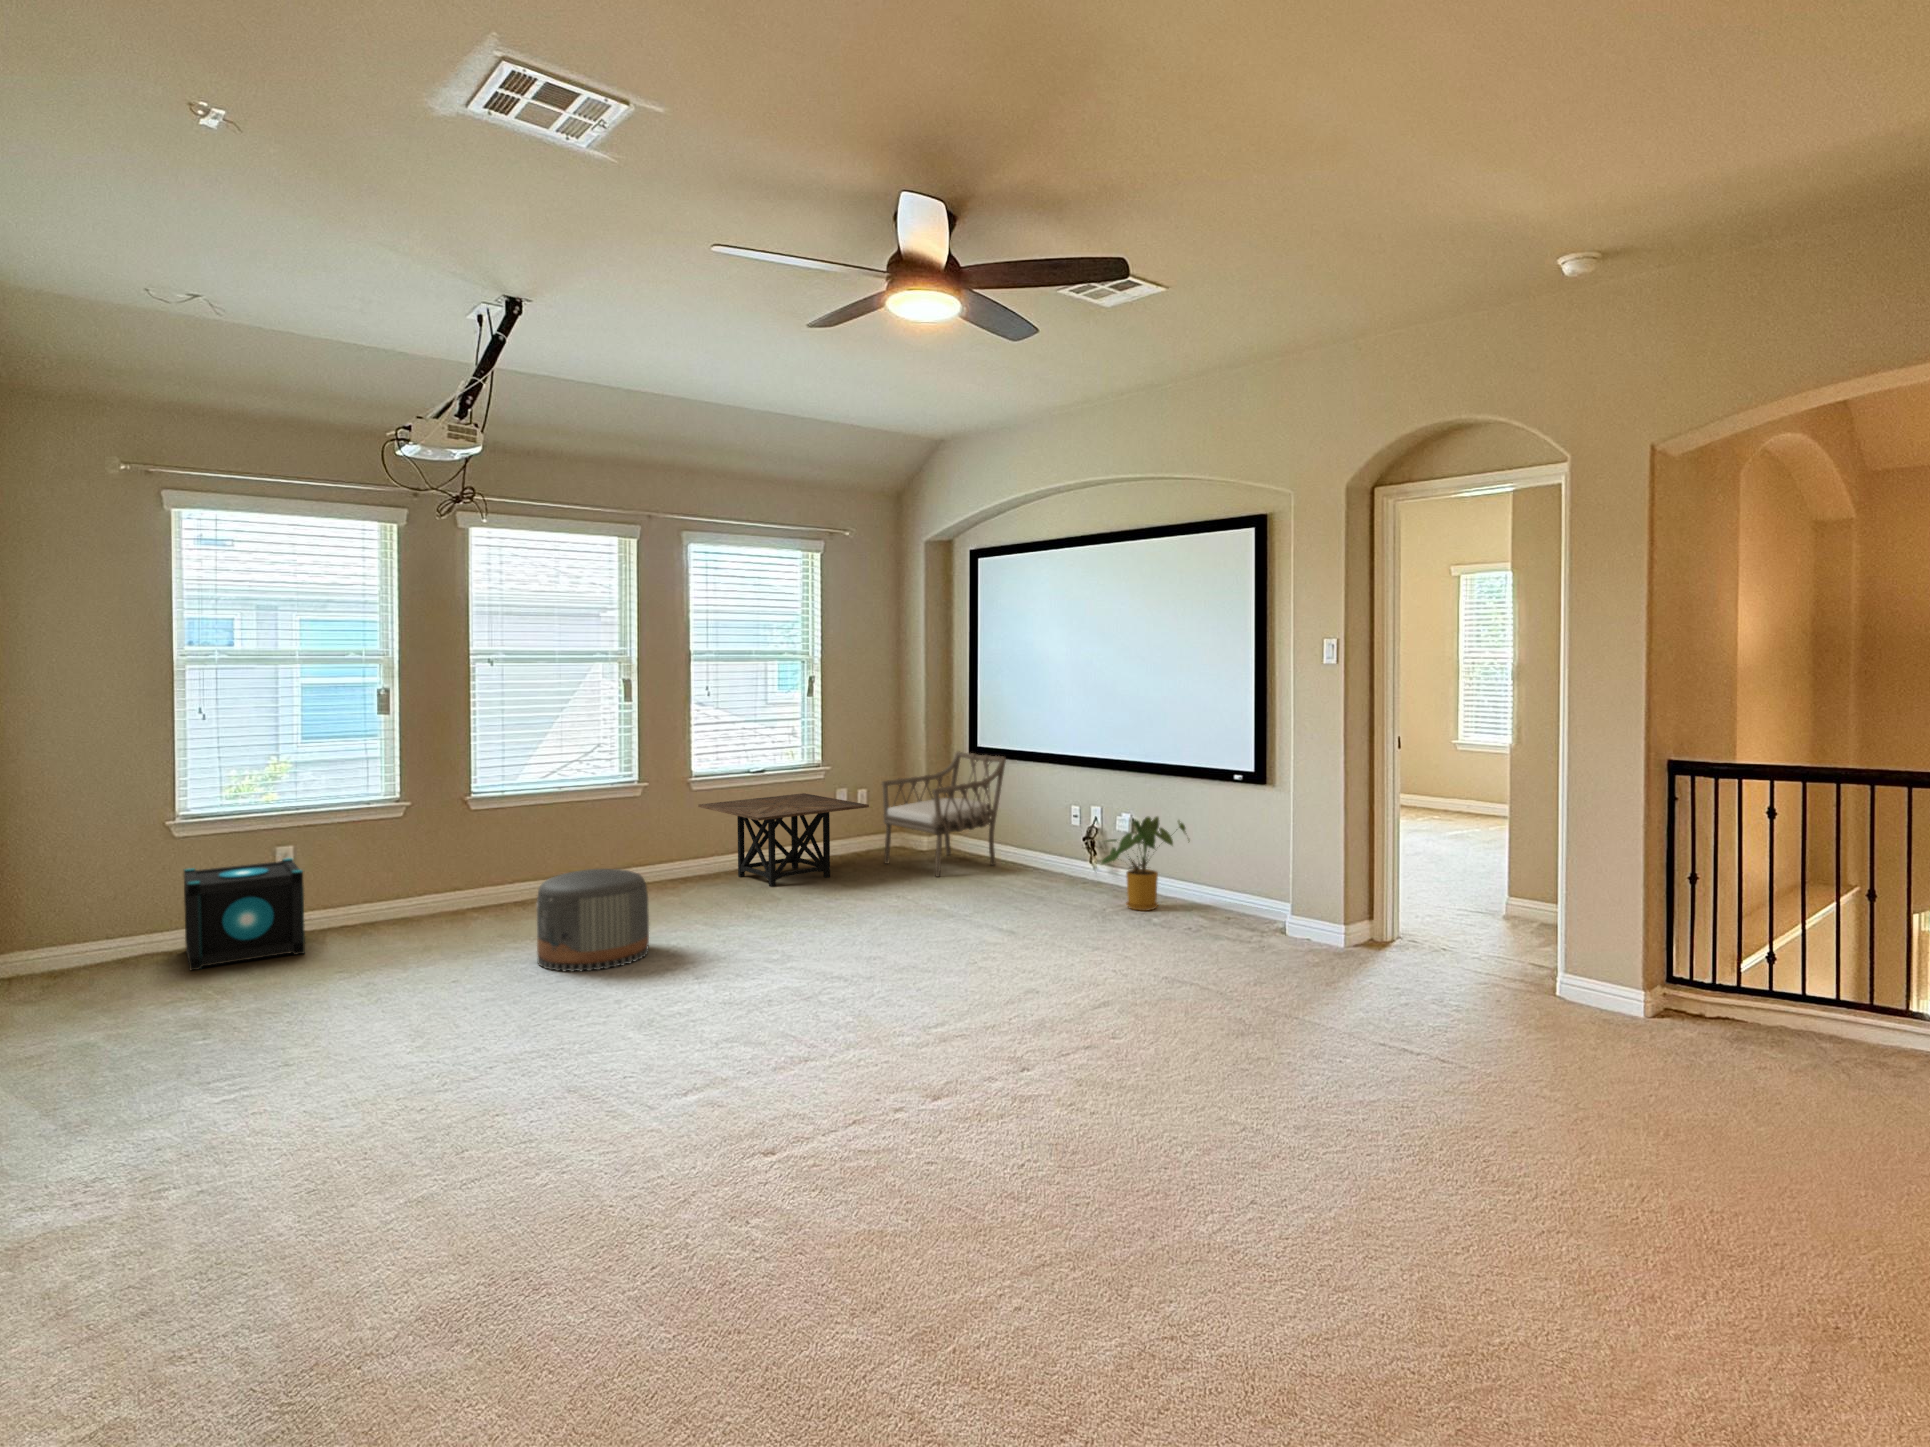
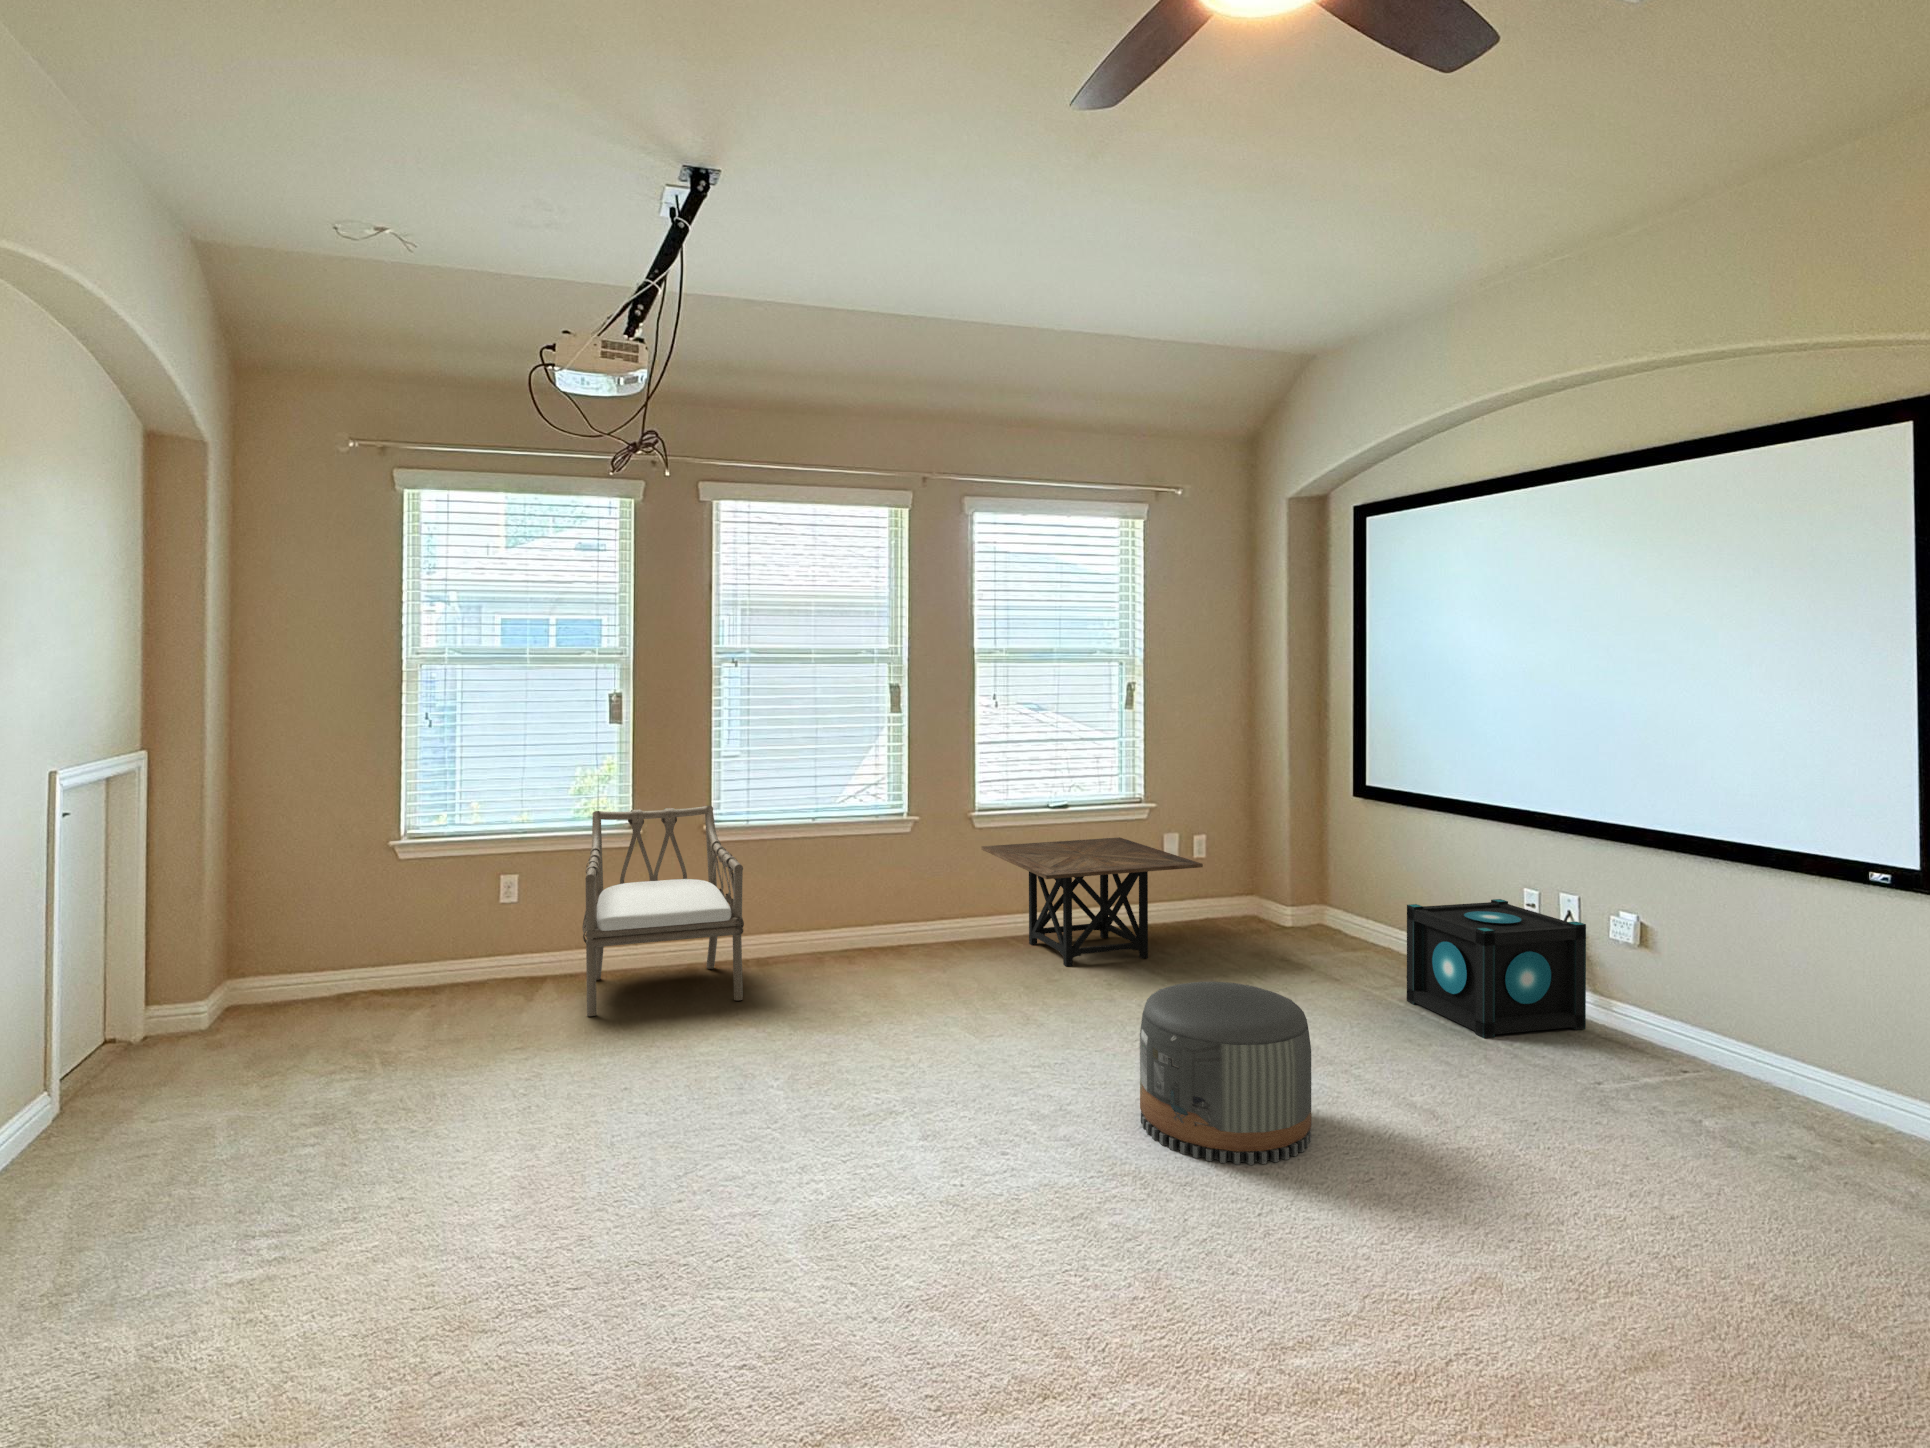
armchair: present [882,751,1006,877] -> present [582,806,744,1016]
house plant: present [1102,817,1189,911] -> none [1590,929,1777,1099]
speaker: present [184,858,305,970] -> present [1407,899,1586,1038]
pouf: present [536,869,649,972] -> present [1140,982,1311,1165]

